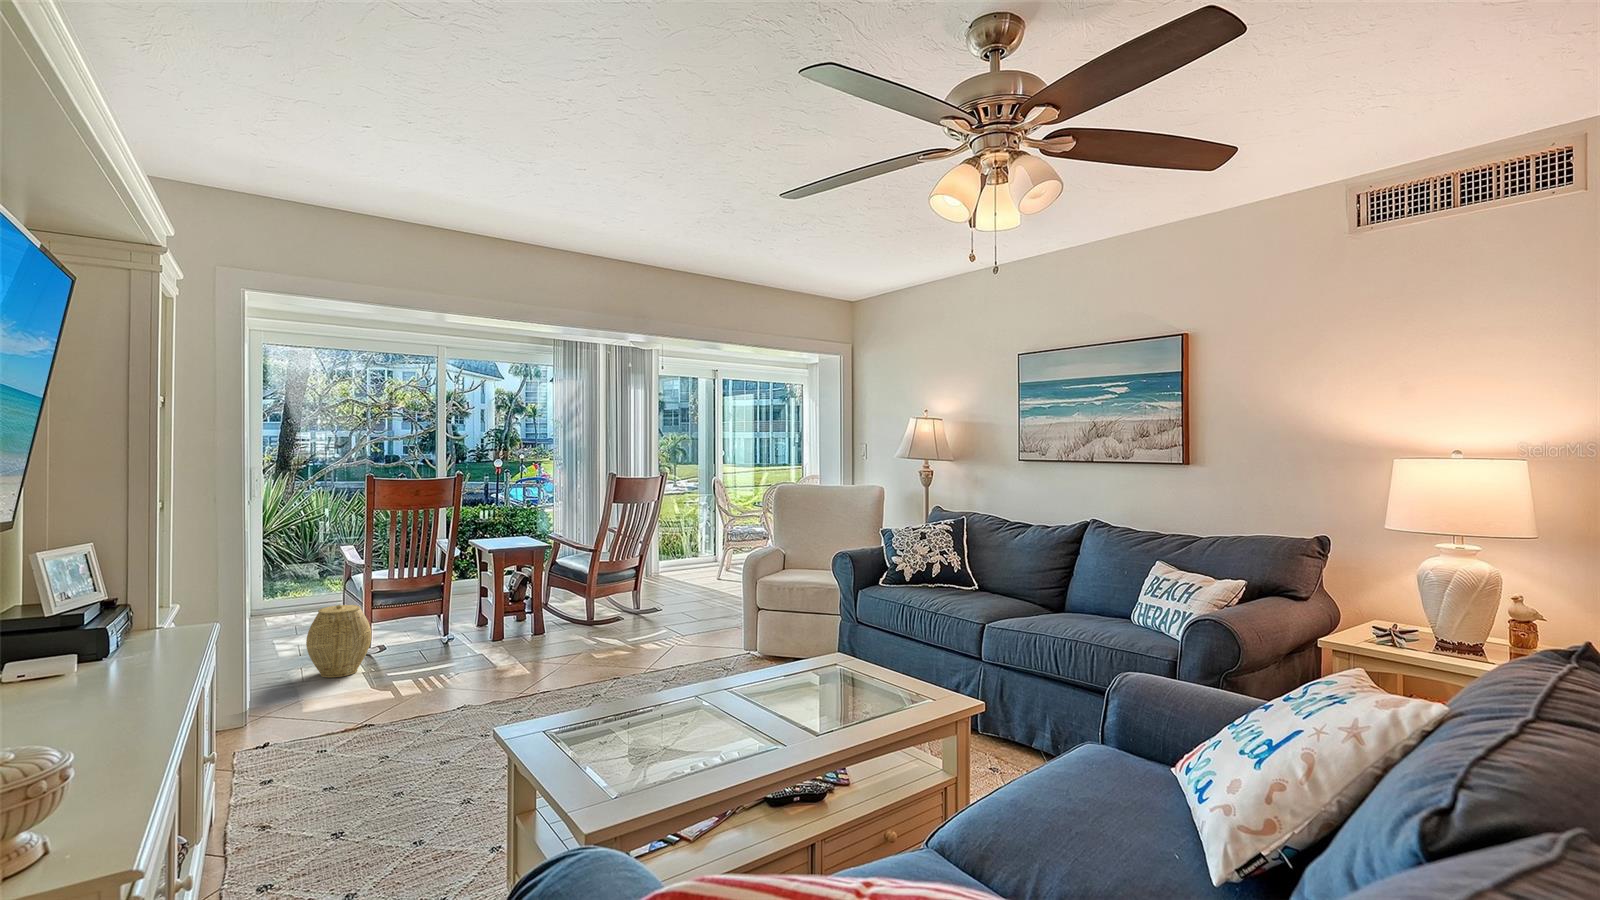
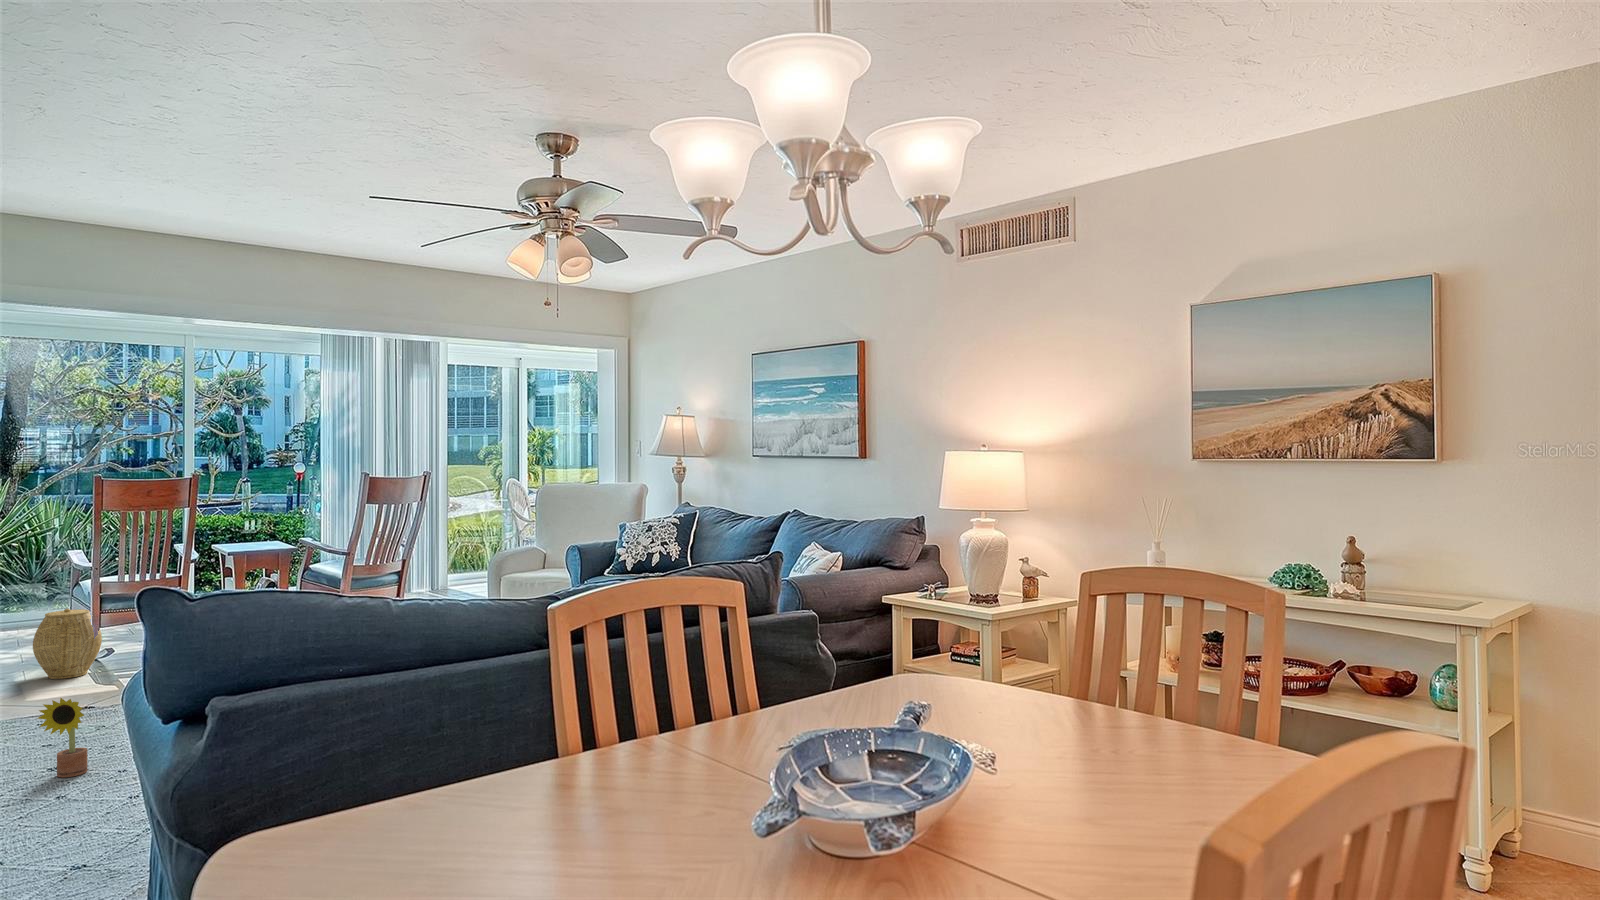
decorative plant: none [308,751,365,846] -> present [37,698,87,777]

